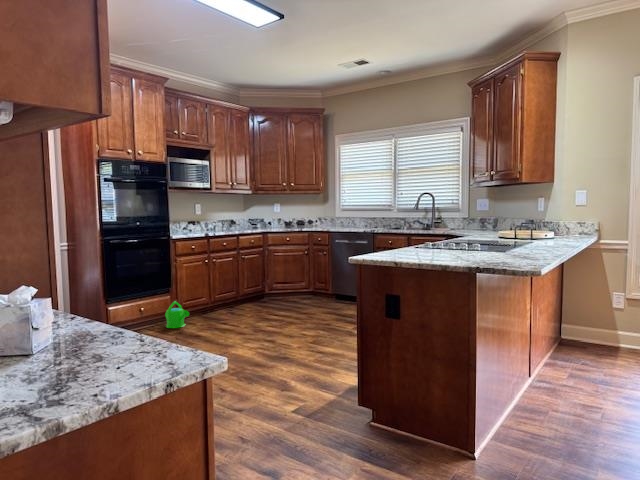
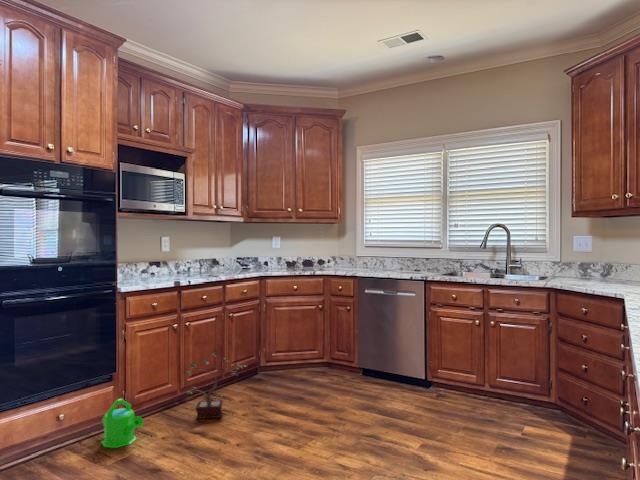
potted plant: none [213,275,252,318] -> present [186,349,246,419]

